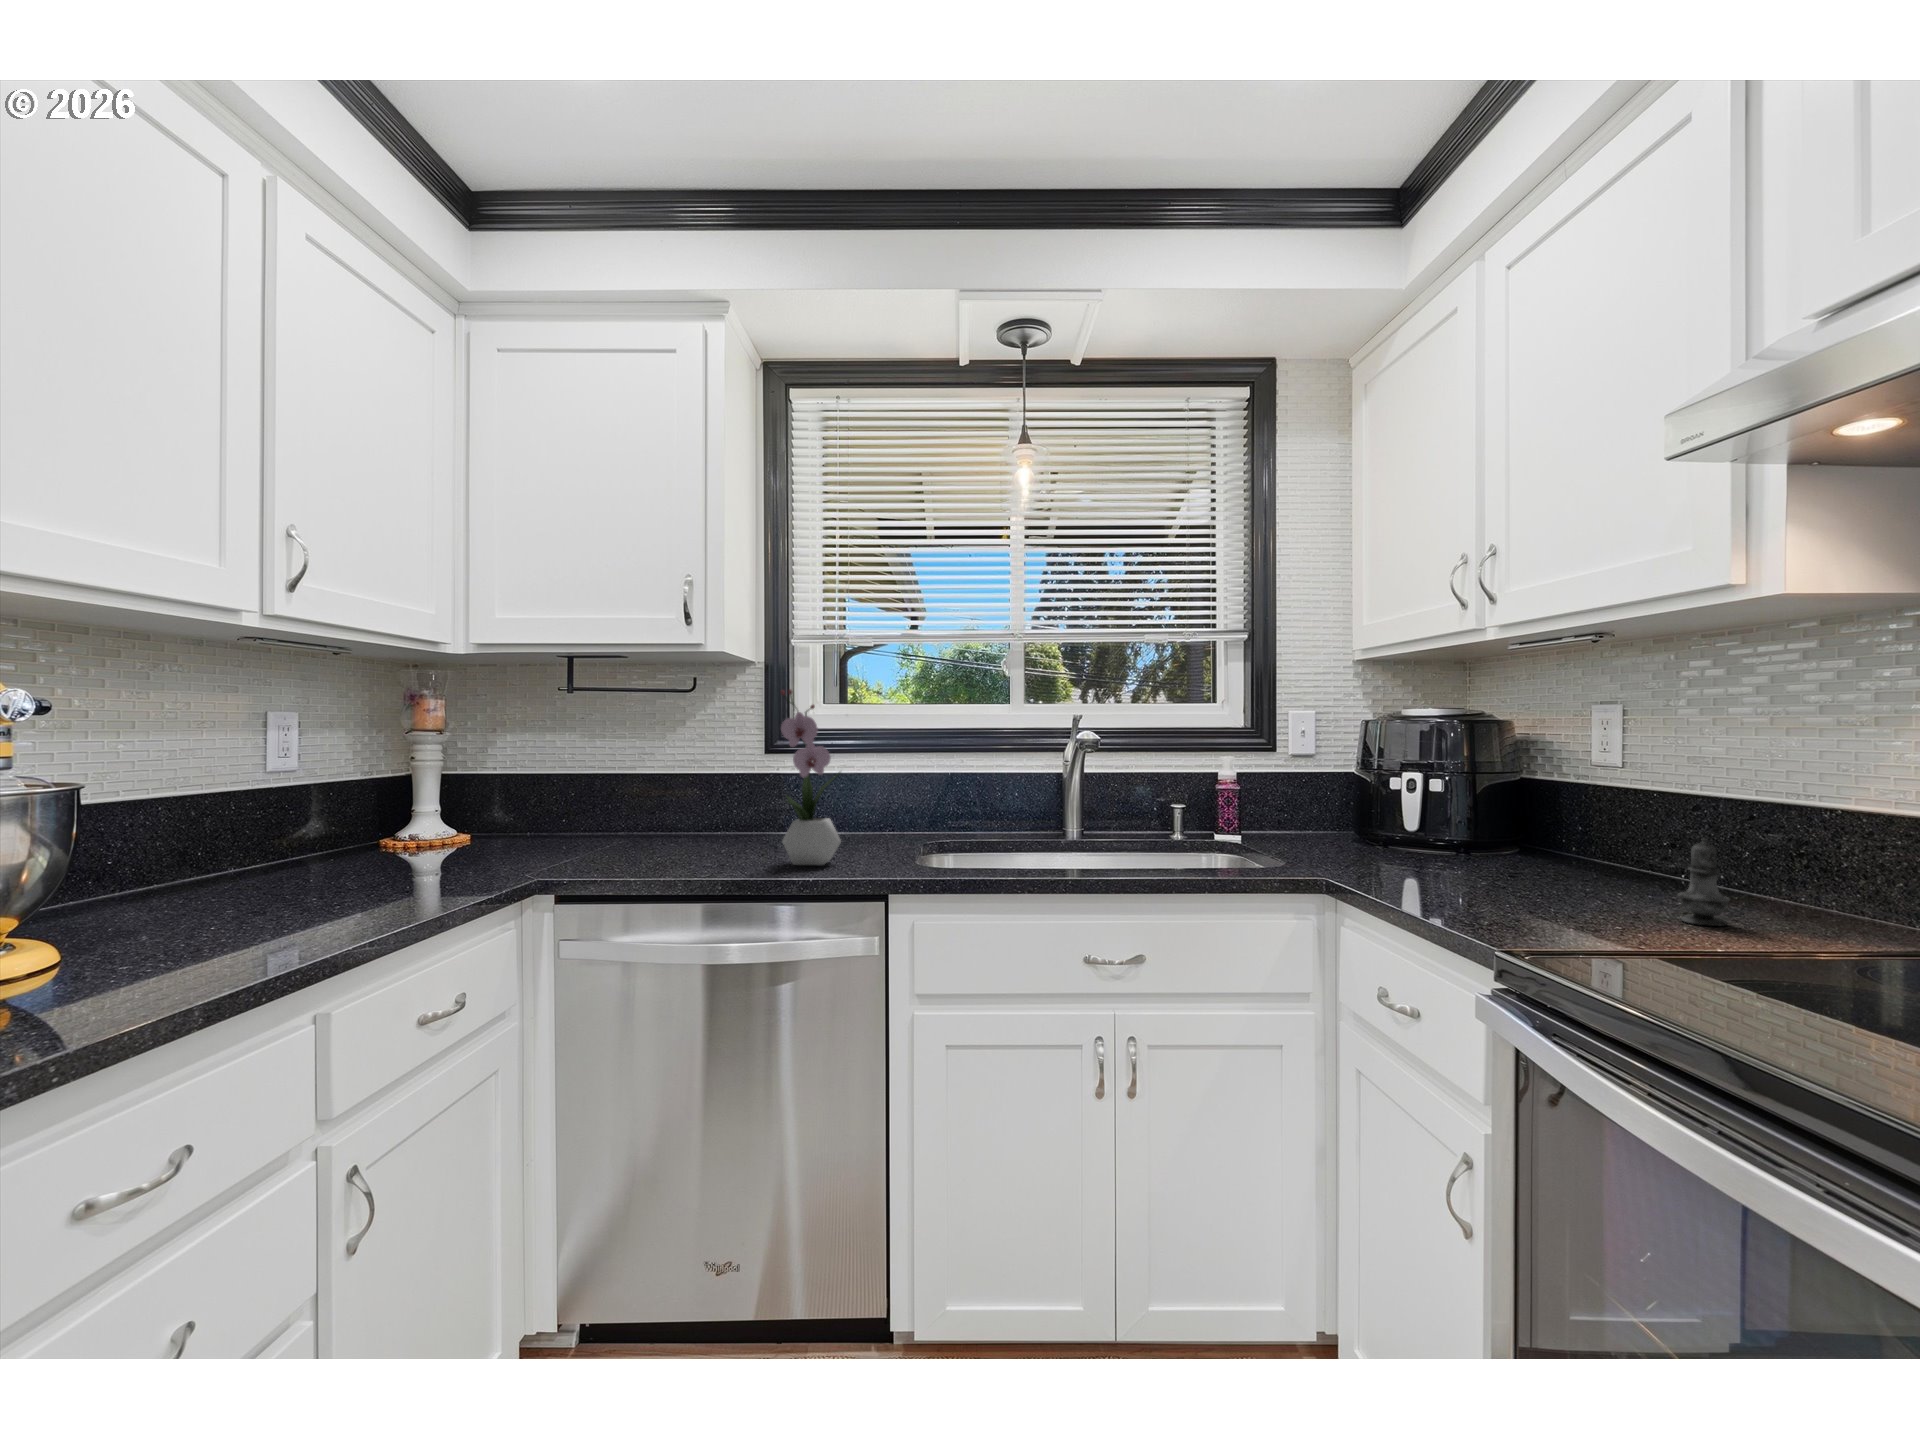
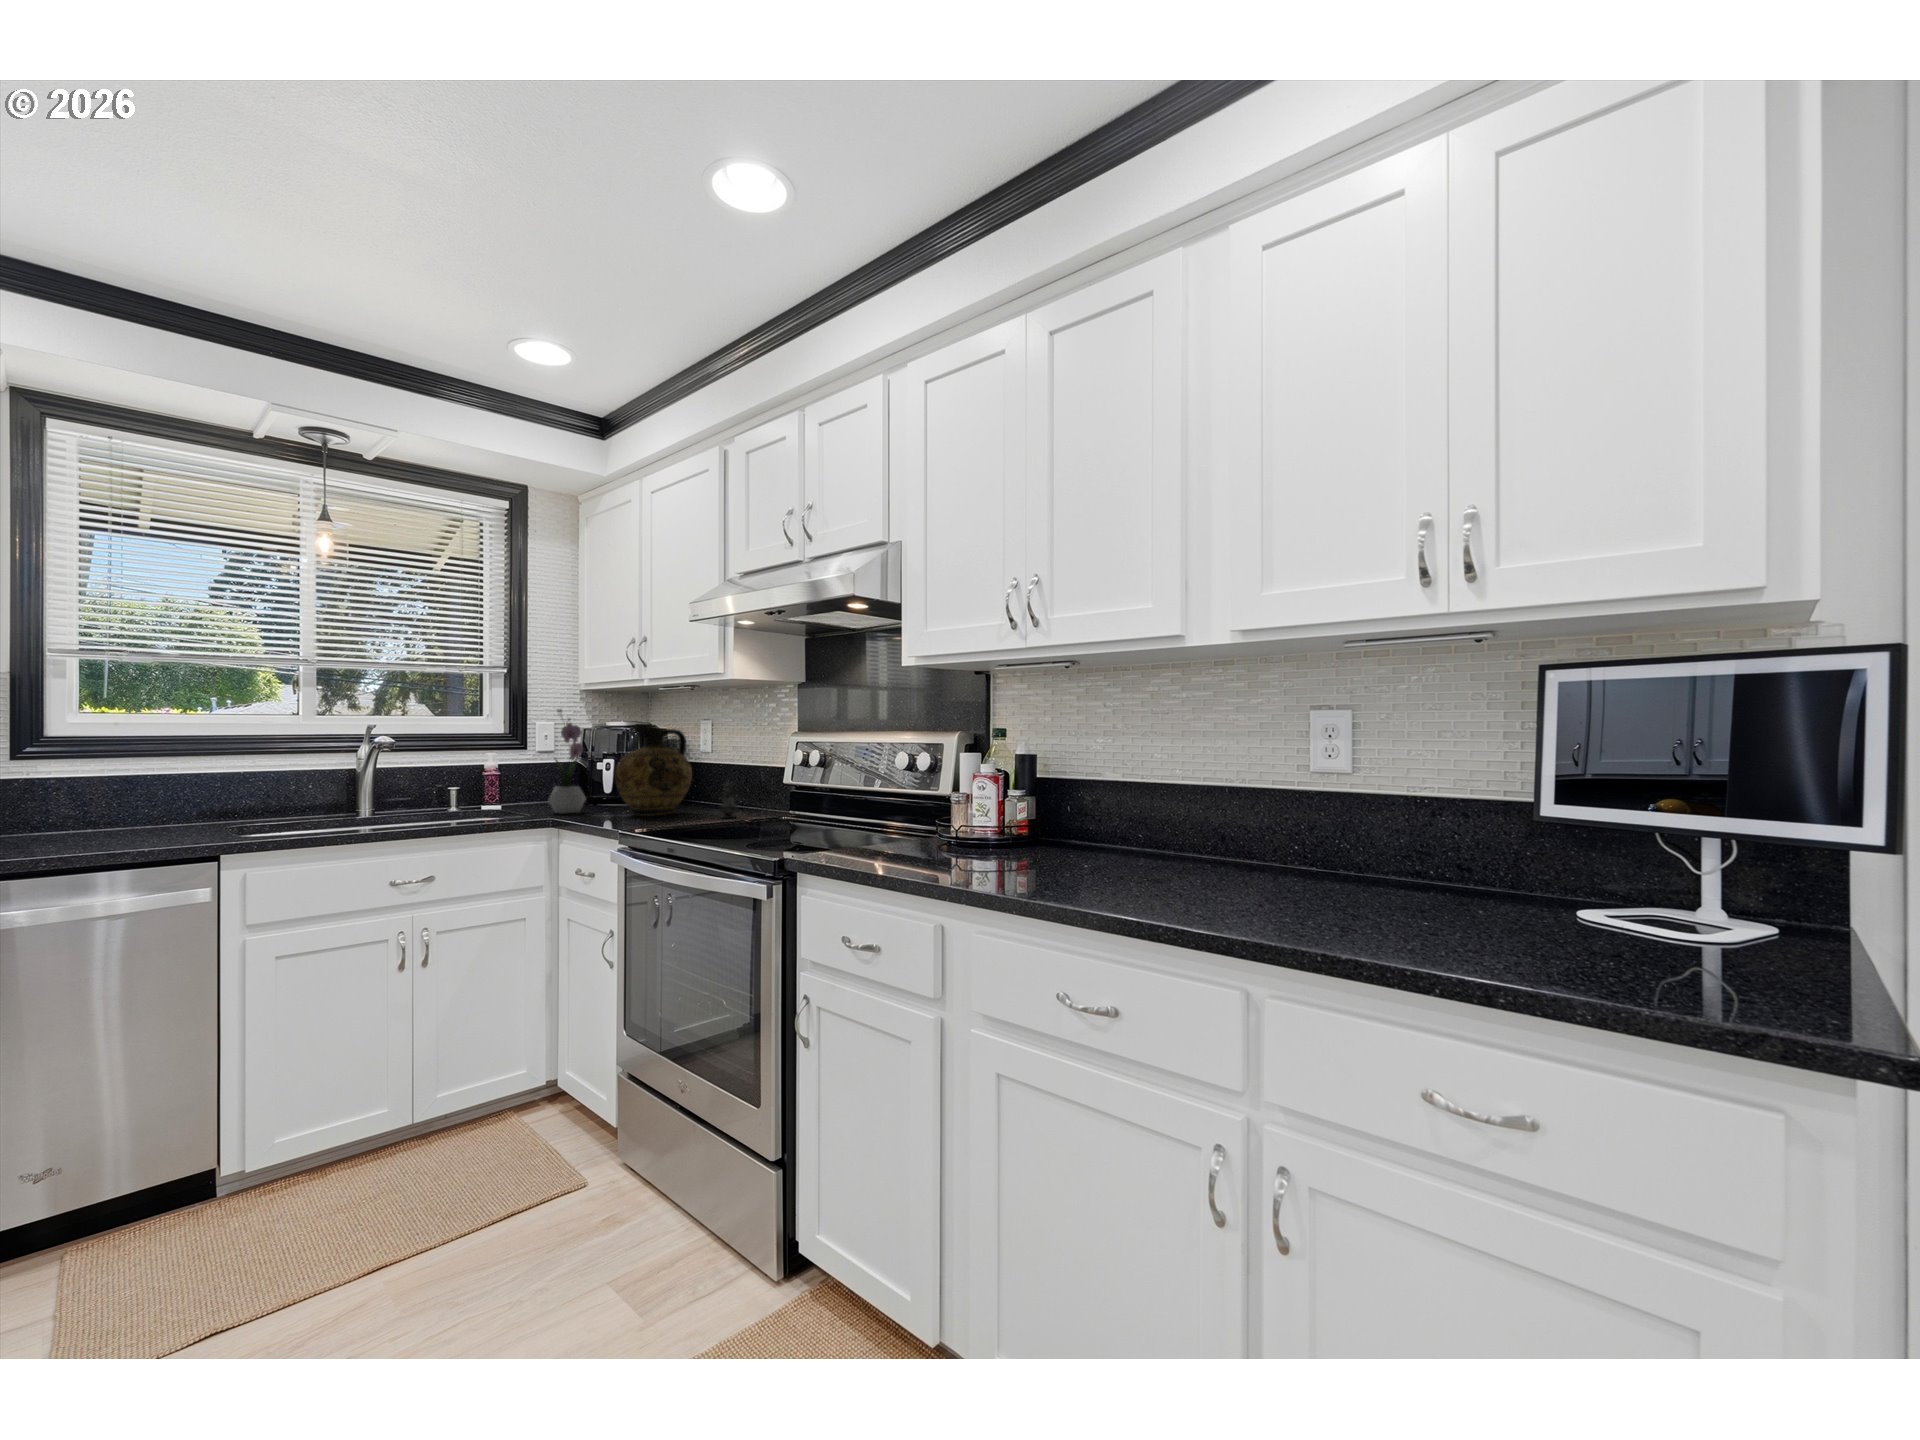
flower arrangement: present [781,690,841,865] -> present [548,709,586,814]
ceramic jug: none [1430,713,1594,893] -> present [614,724,692,816]

